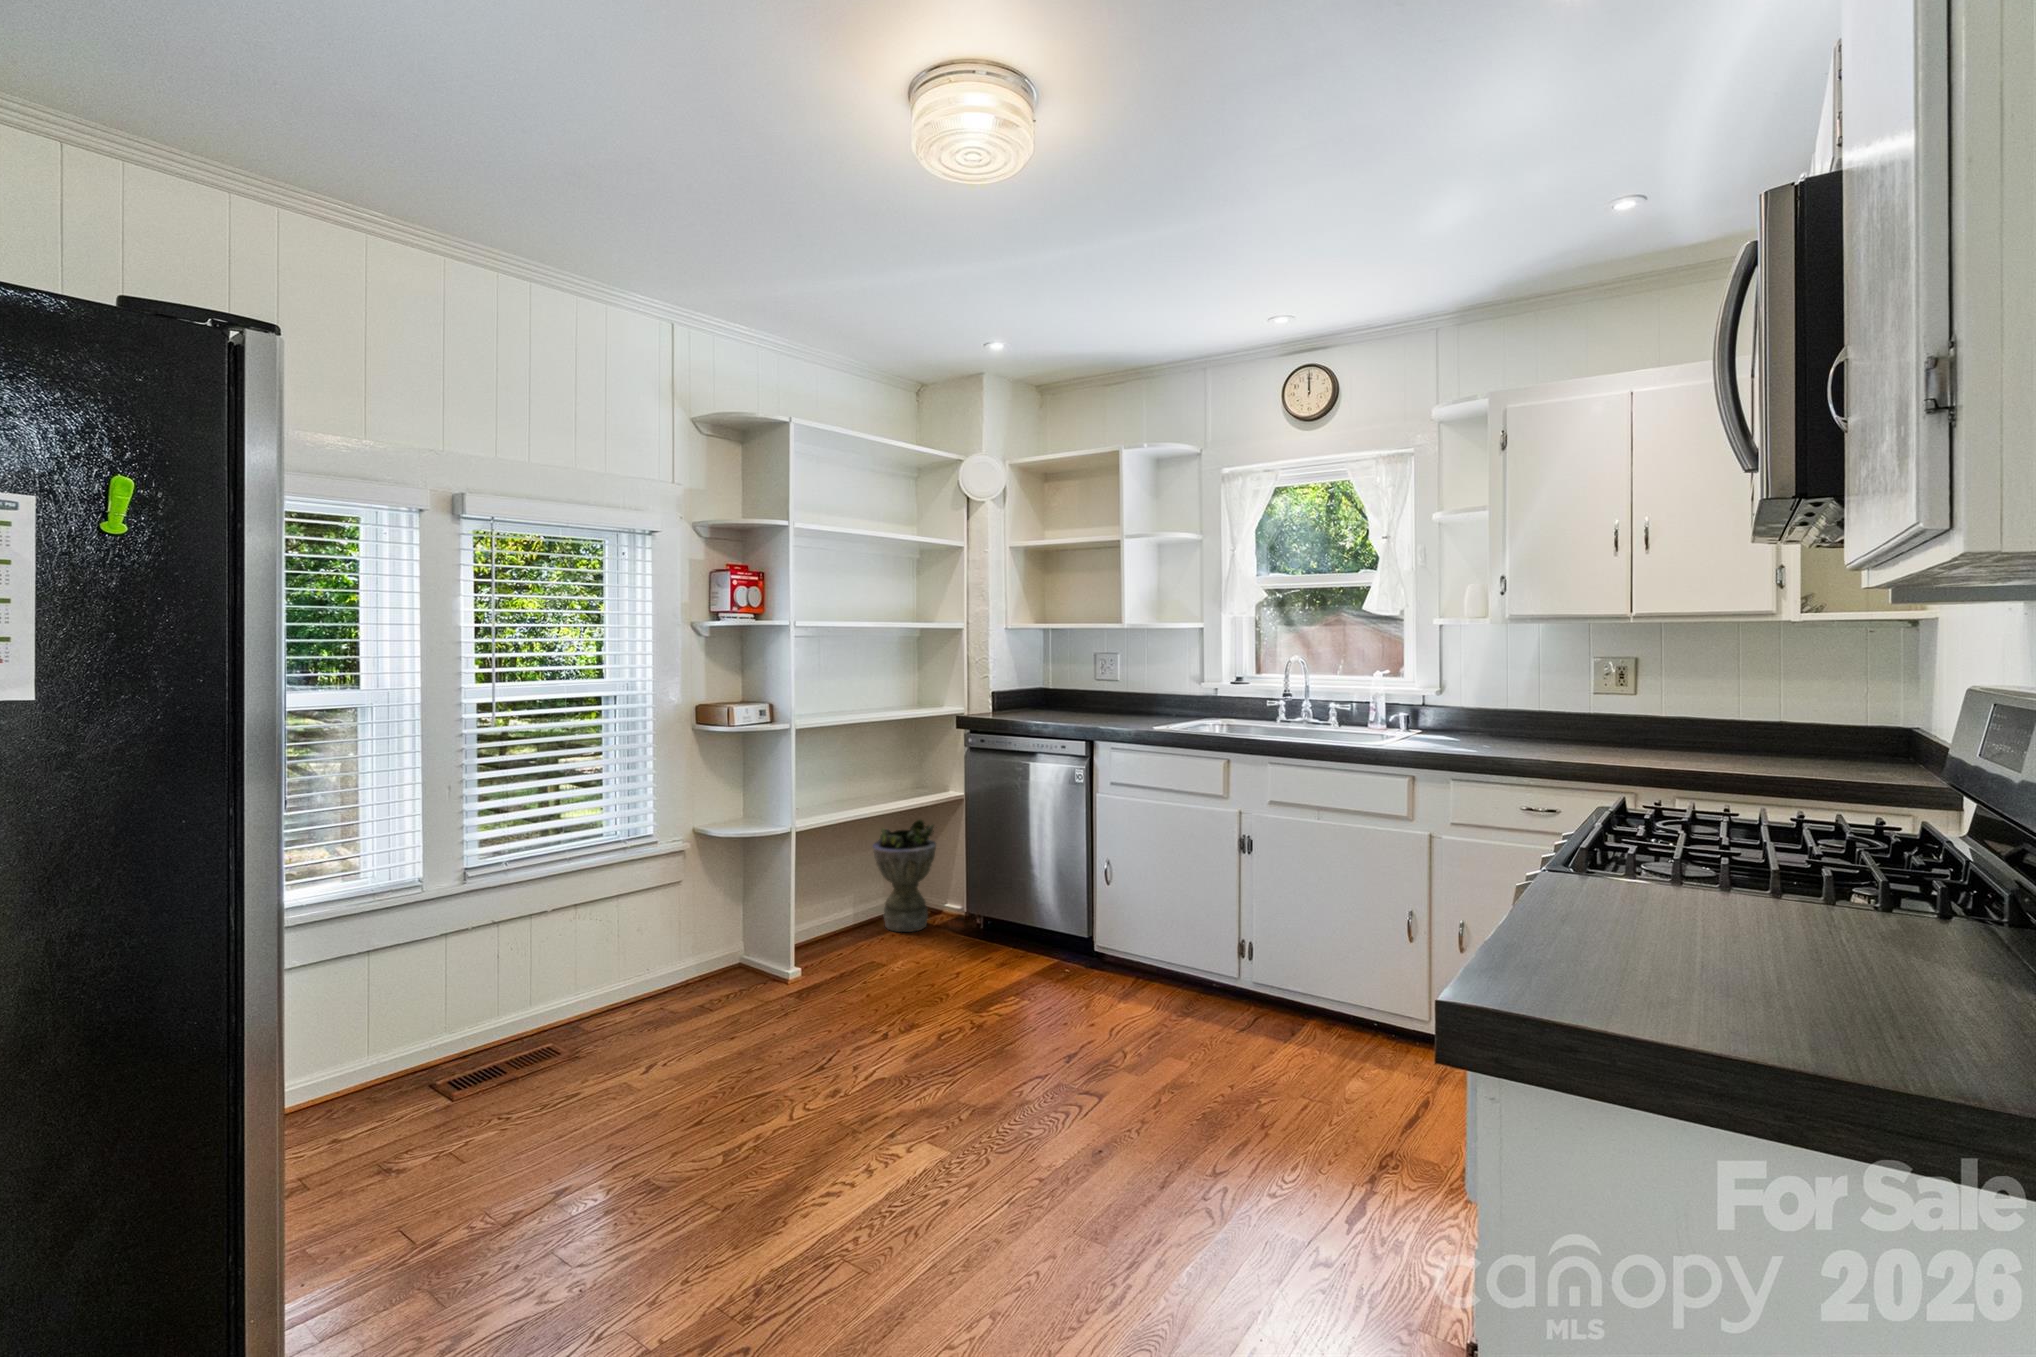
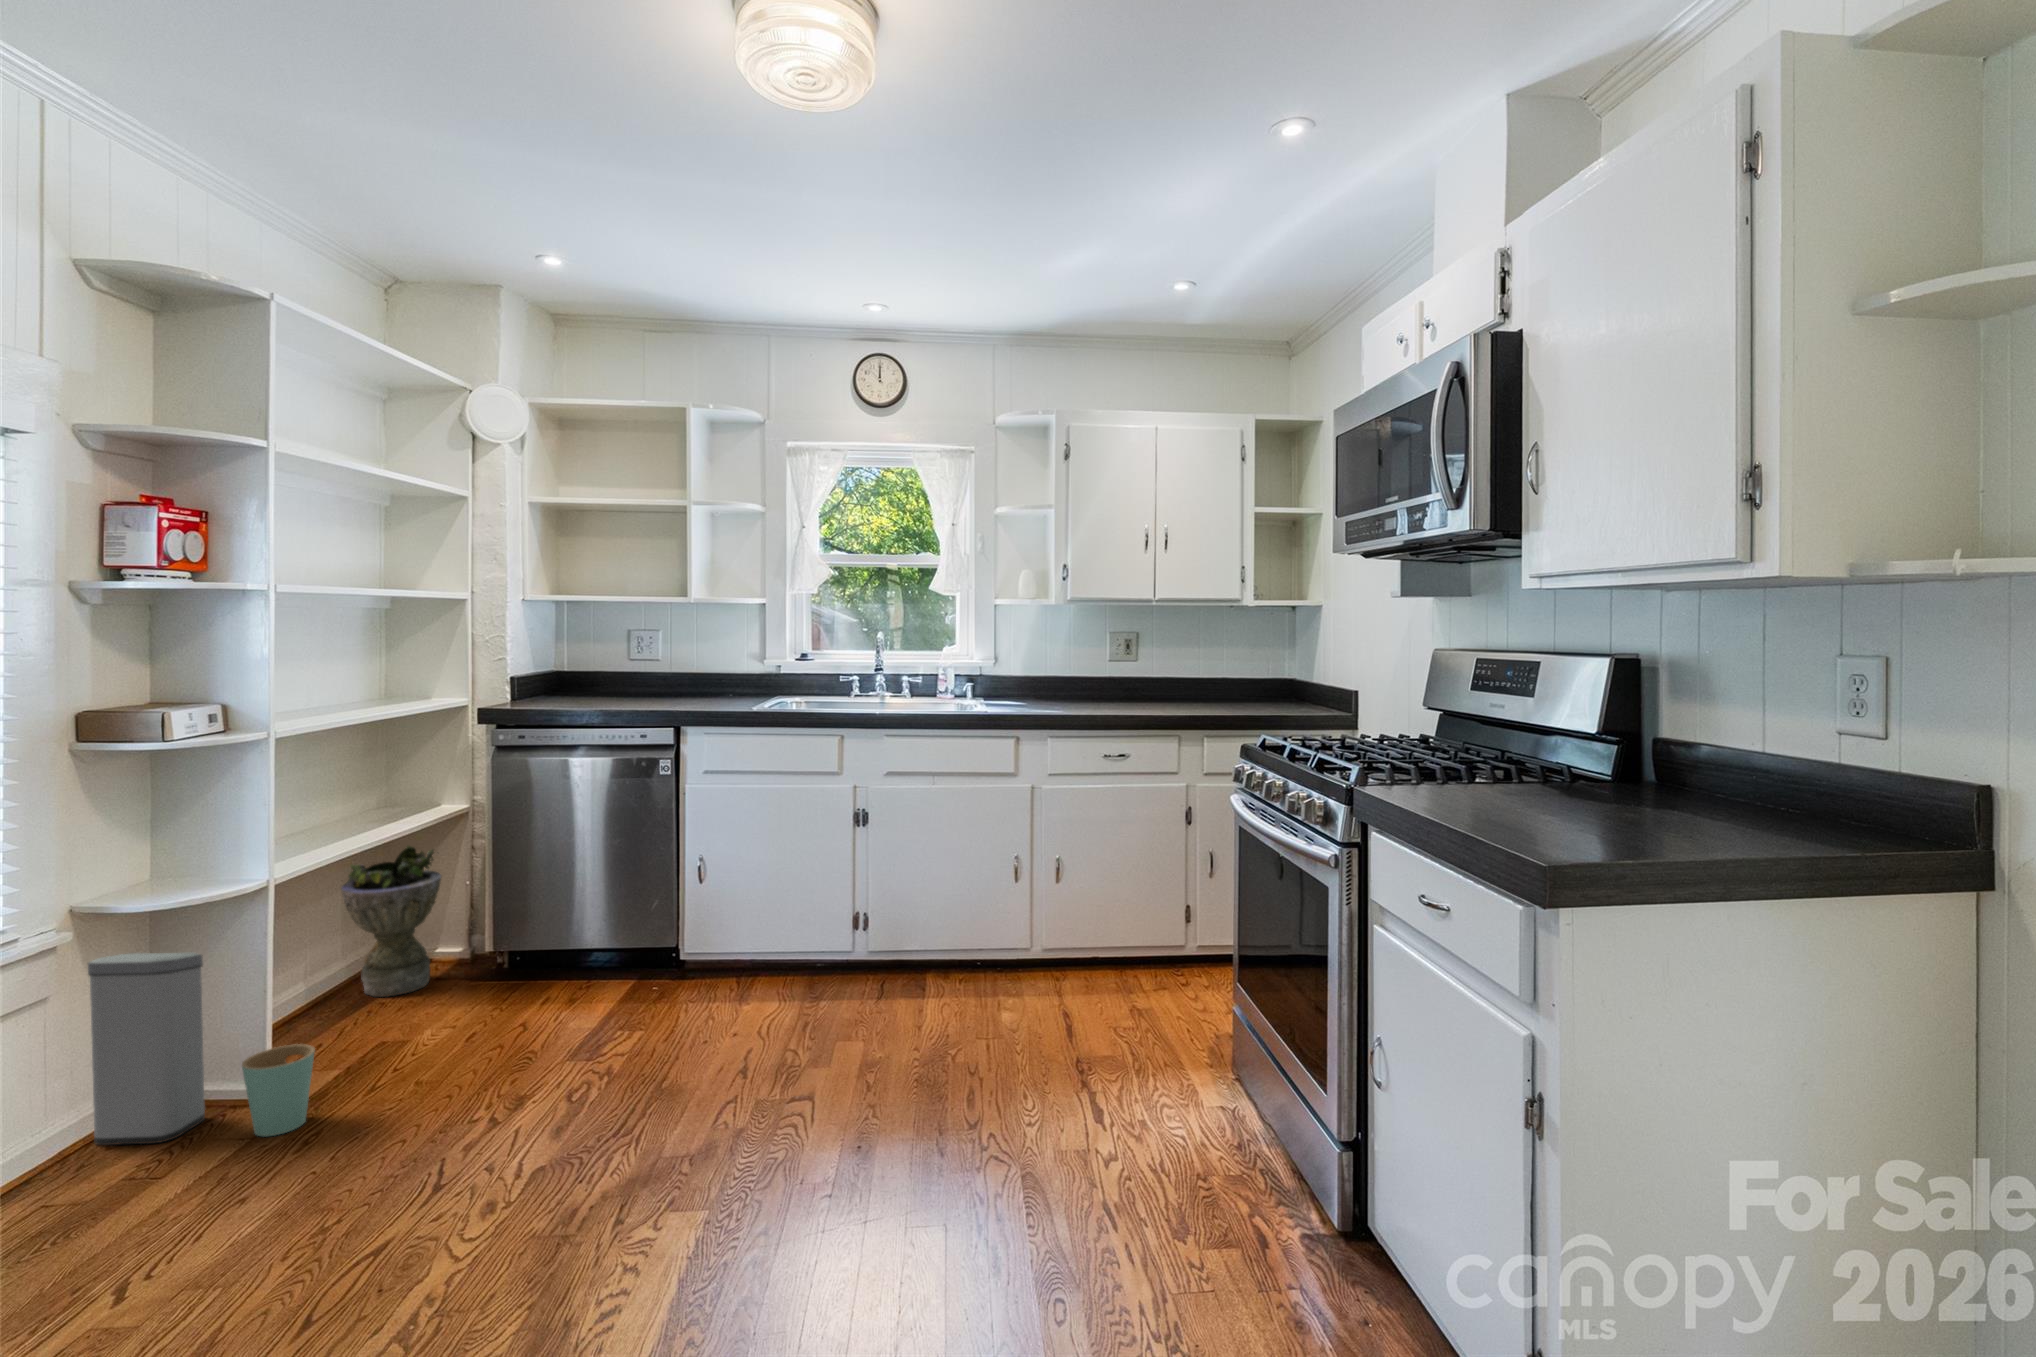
trash can: none [698,865,799,1007] -> present [88,953,315,1145]

